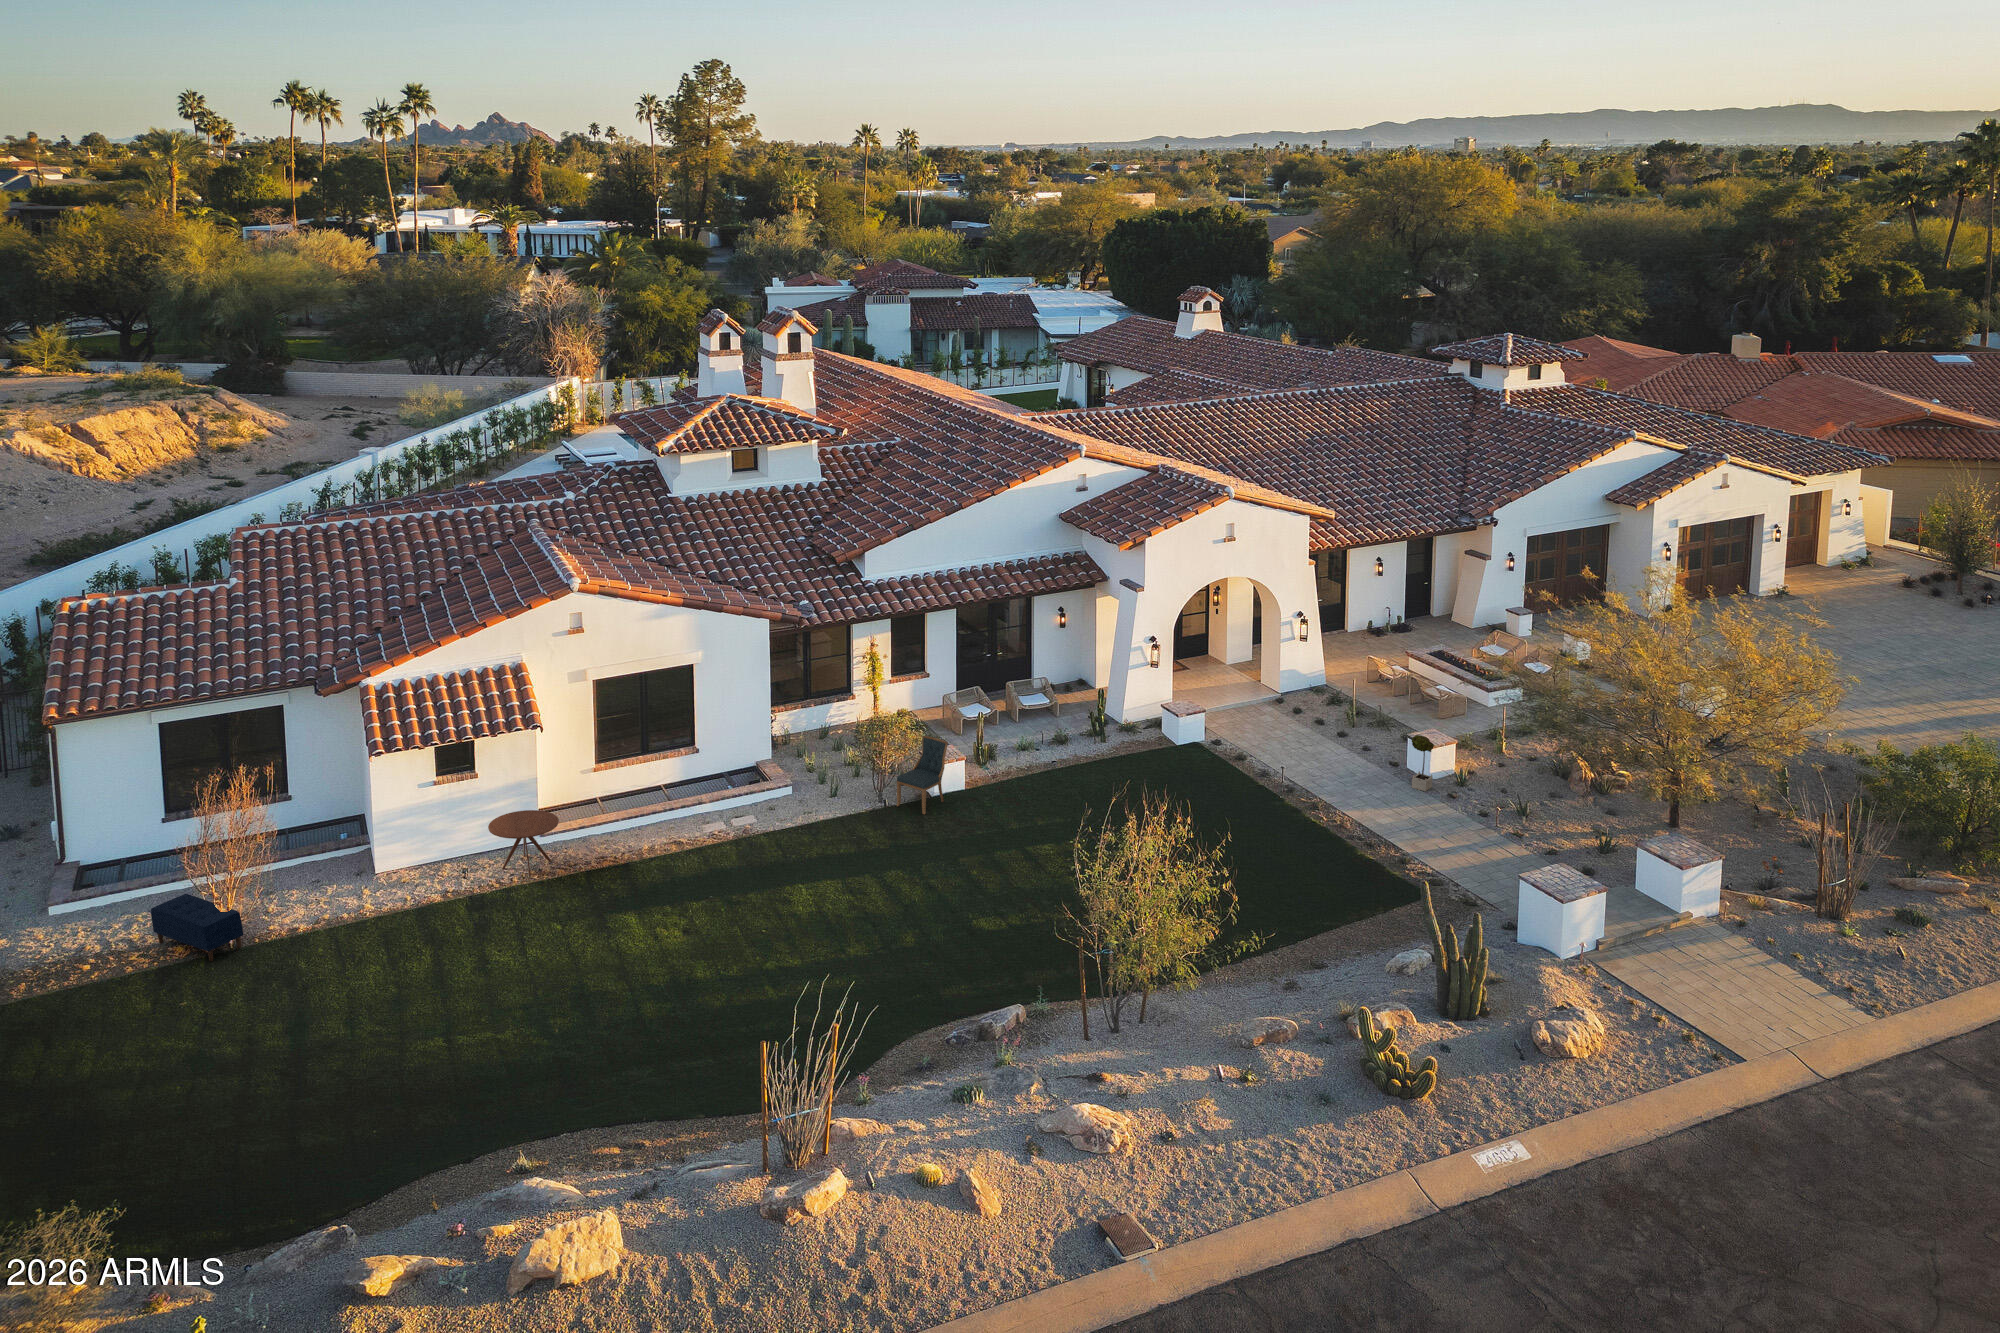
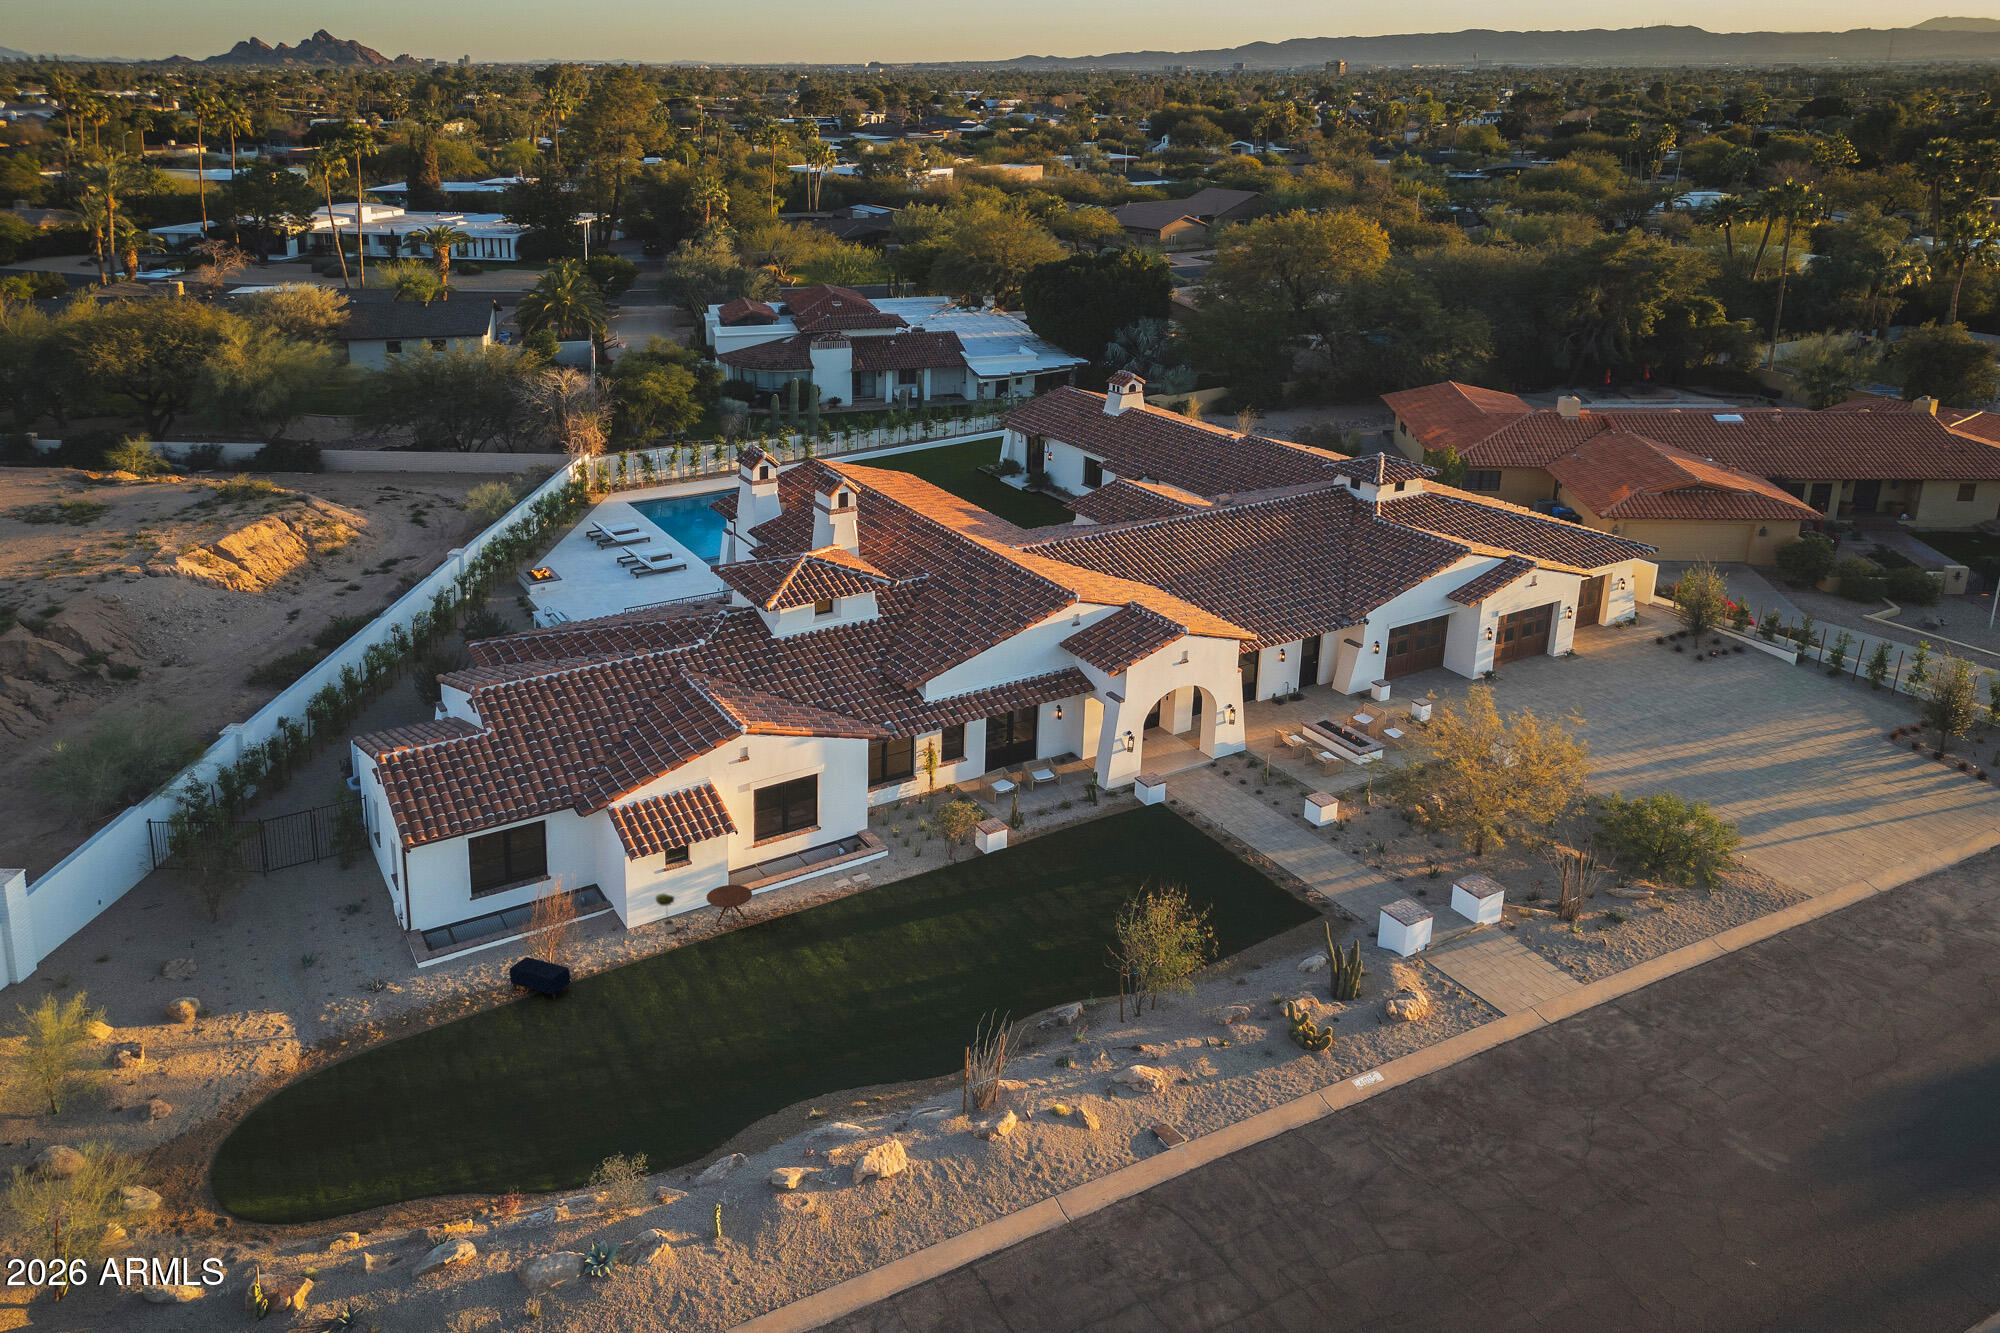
potted tree: present [1412,735,1434,791] -> present [656,894,676,934]
chair: present [896,736,948,814] -> none [966,816,1000,871]

